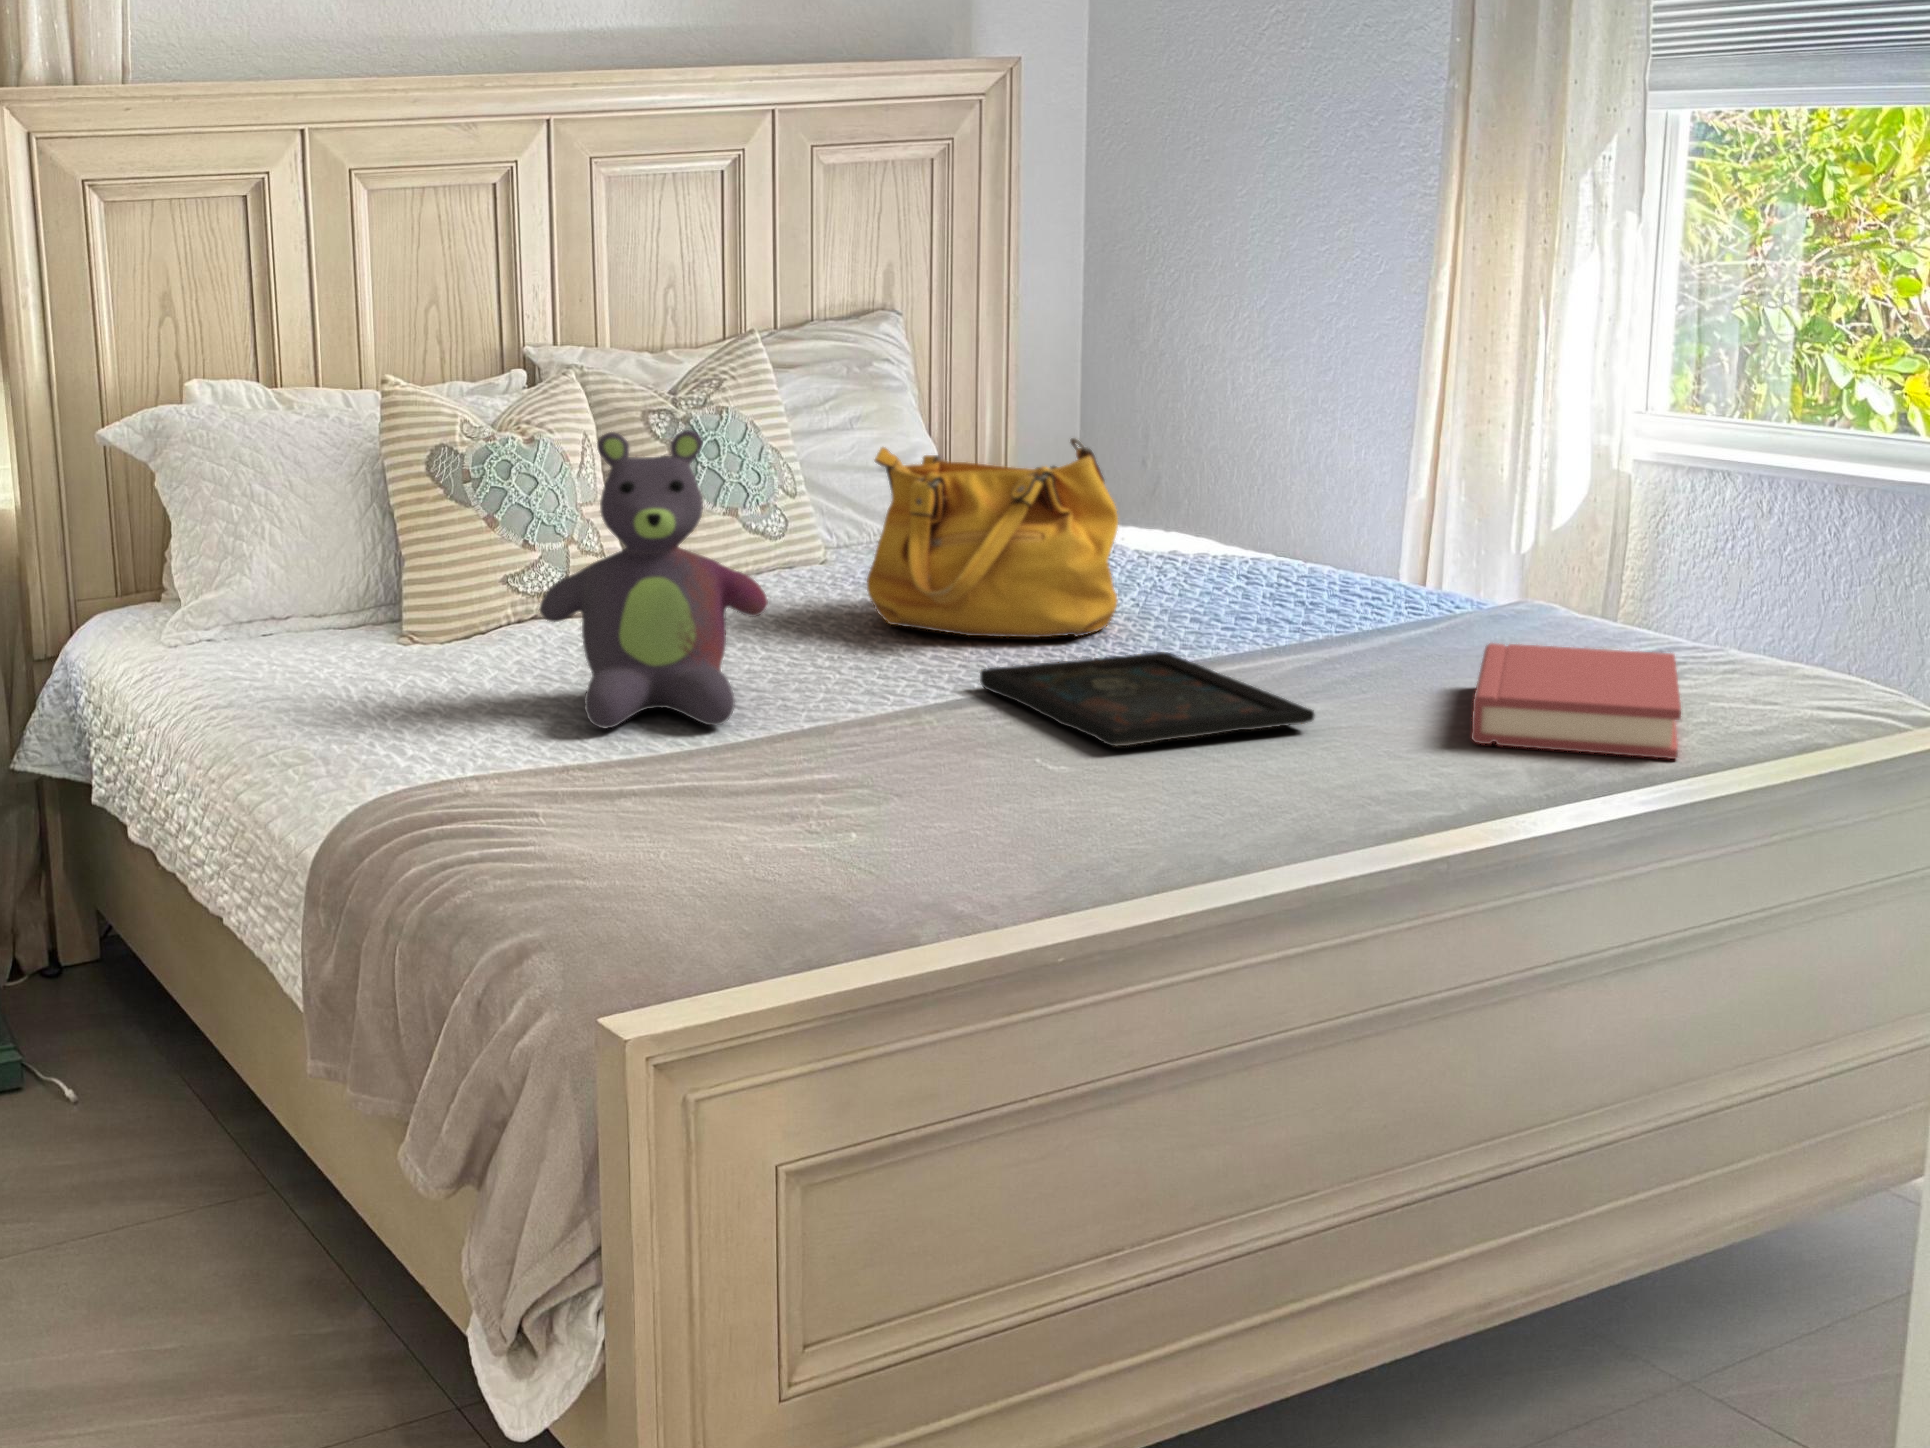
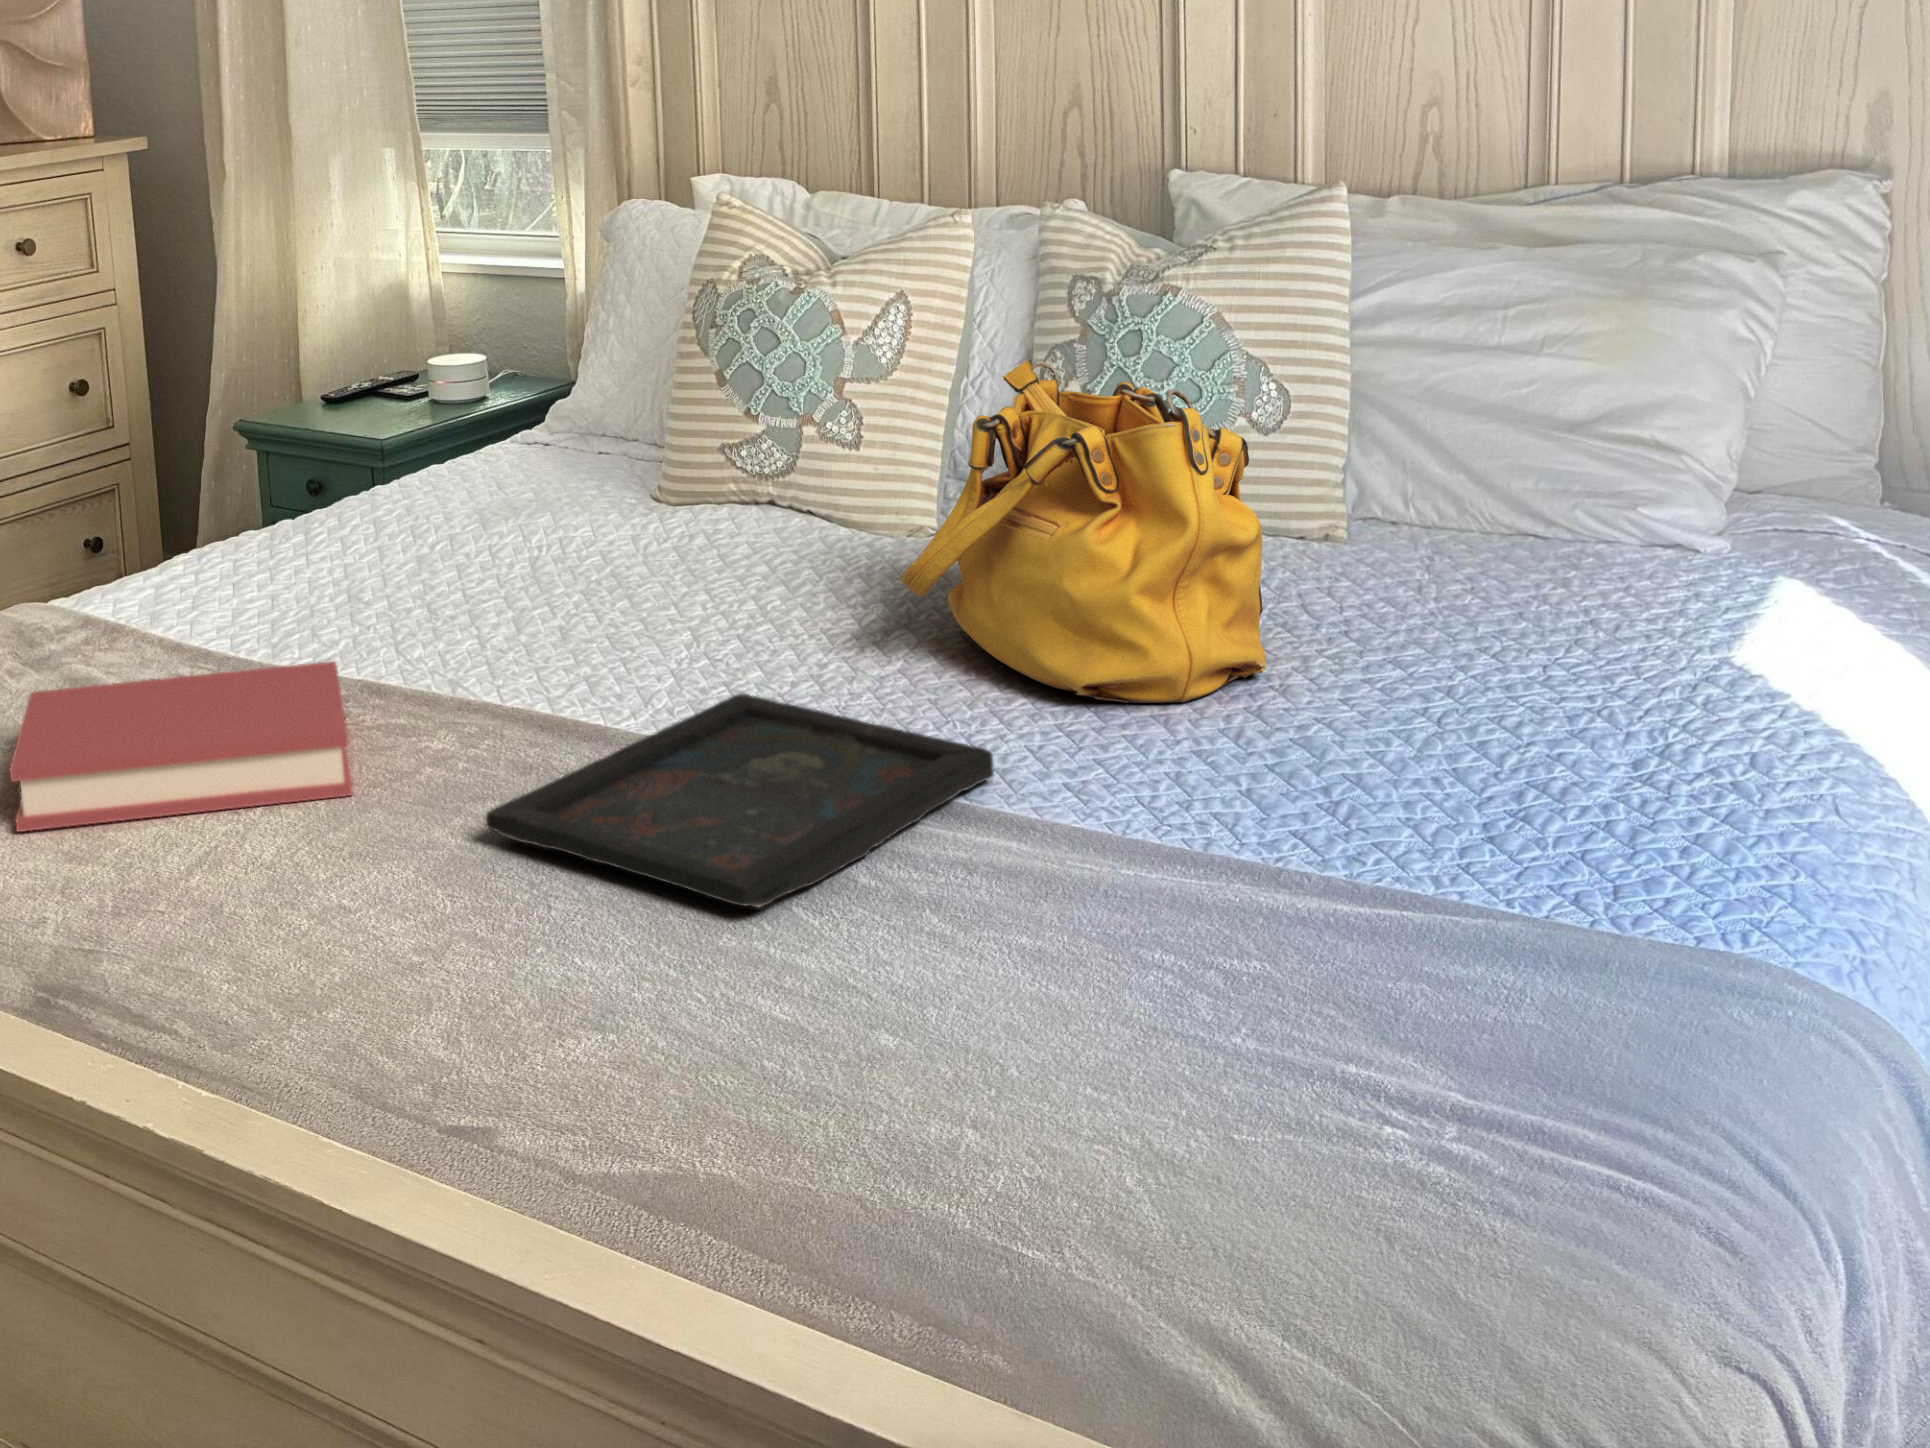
stuffed bear: present [539,430,768,728] -> none [320,291,571,664]
hardback book: present [1471,643,1681,759] -> present [9,661,353,832]

